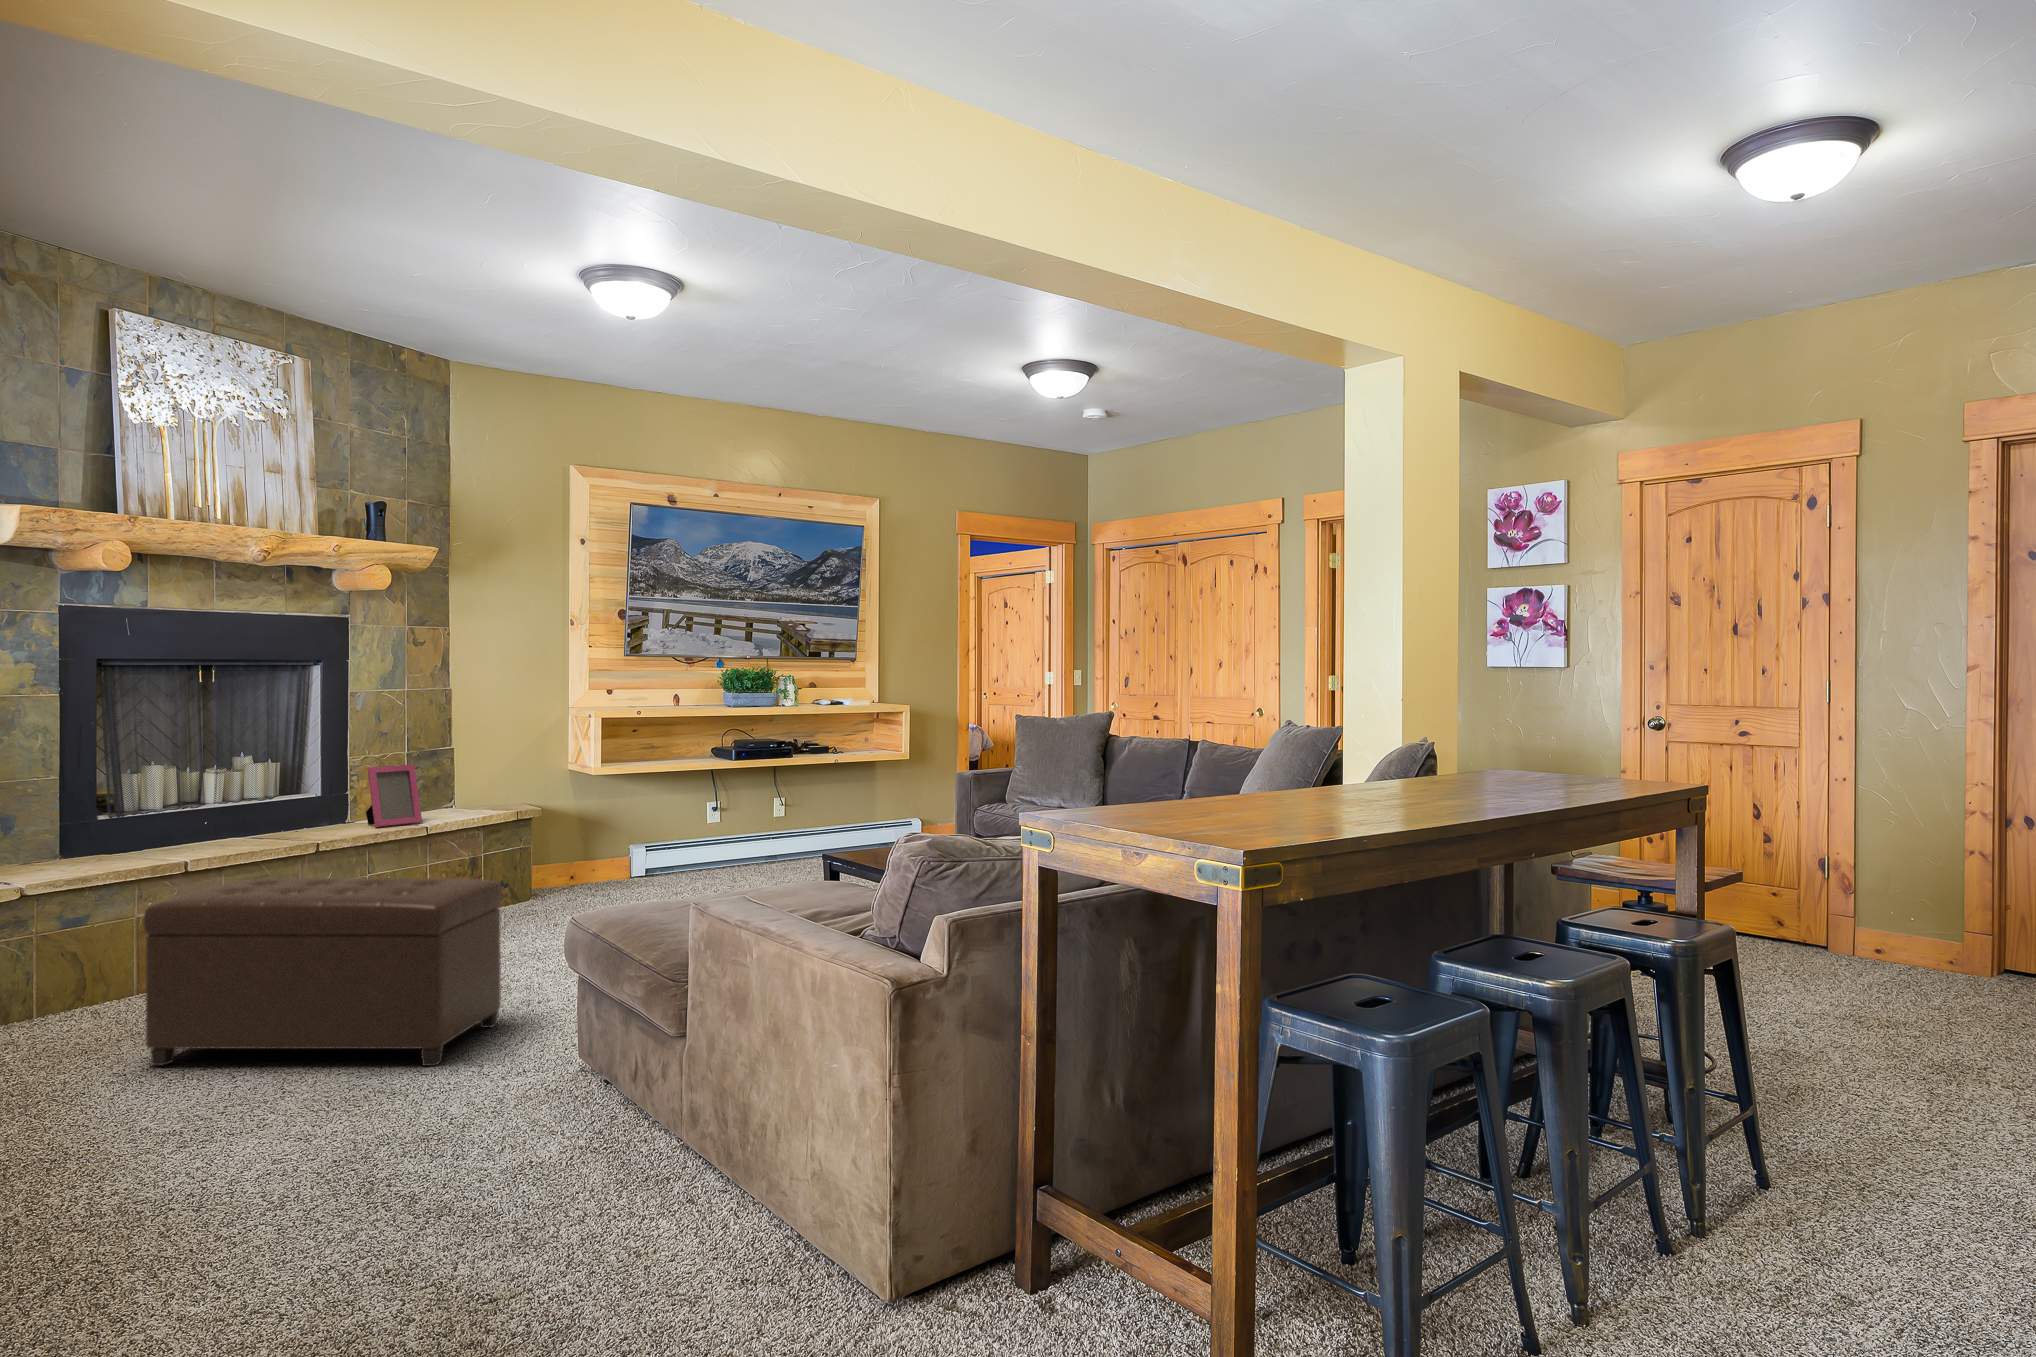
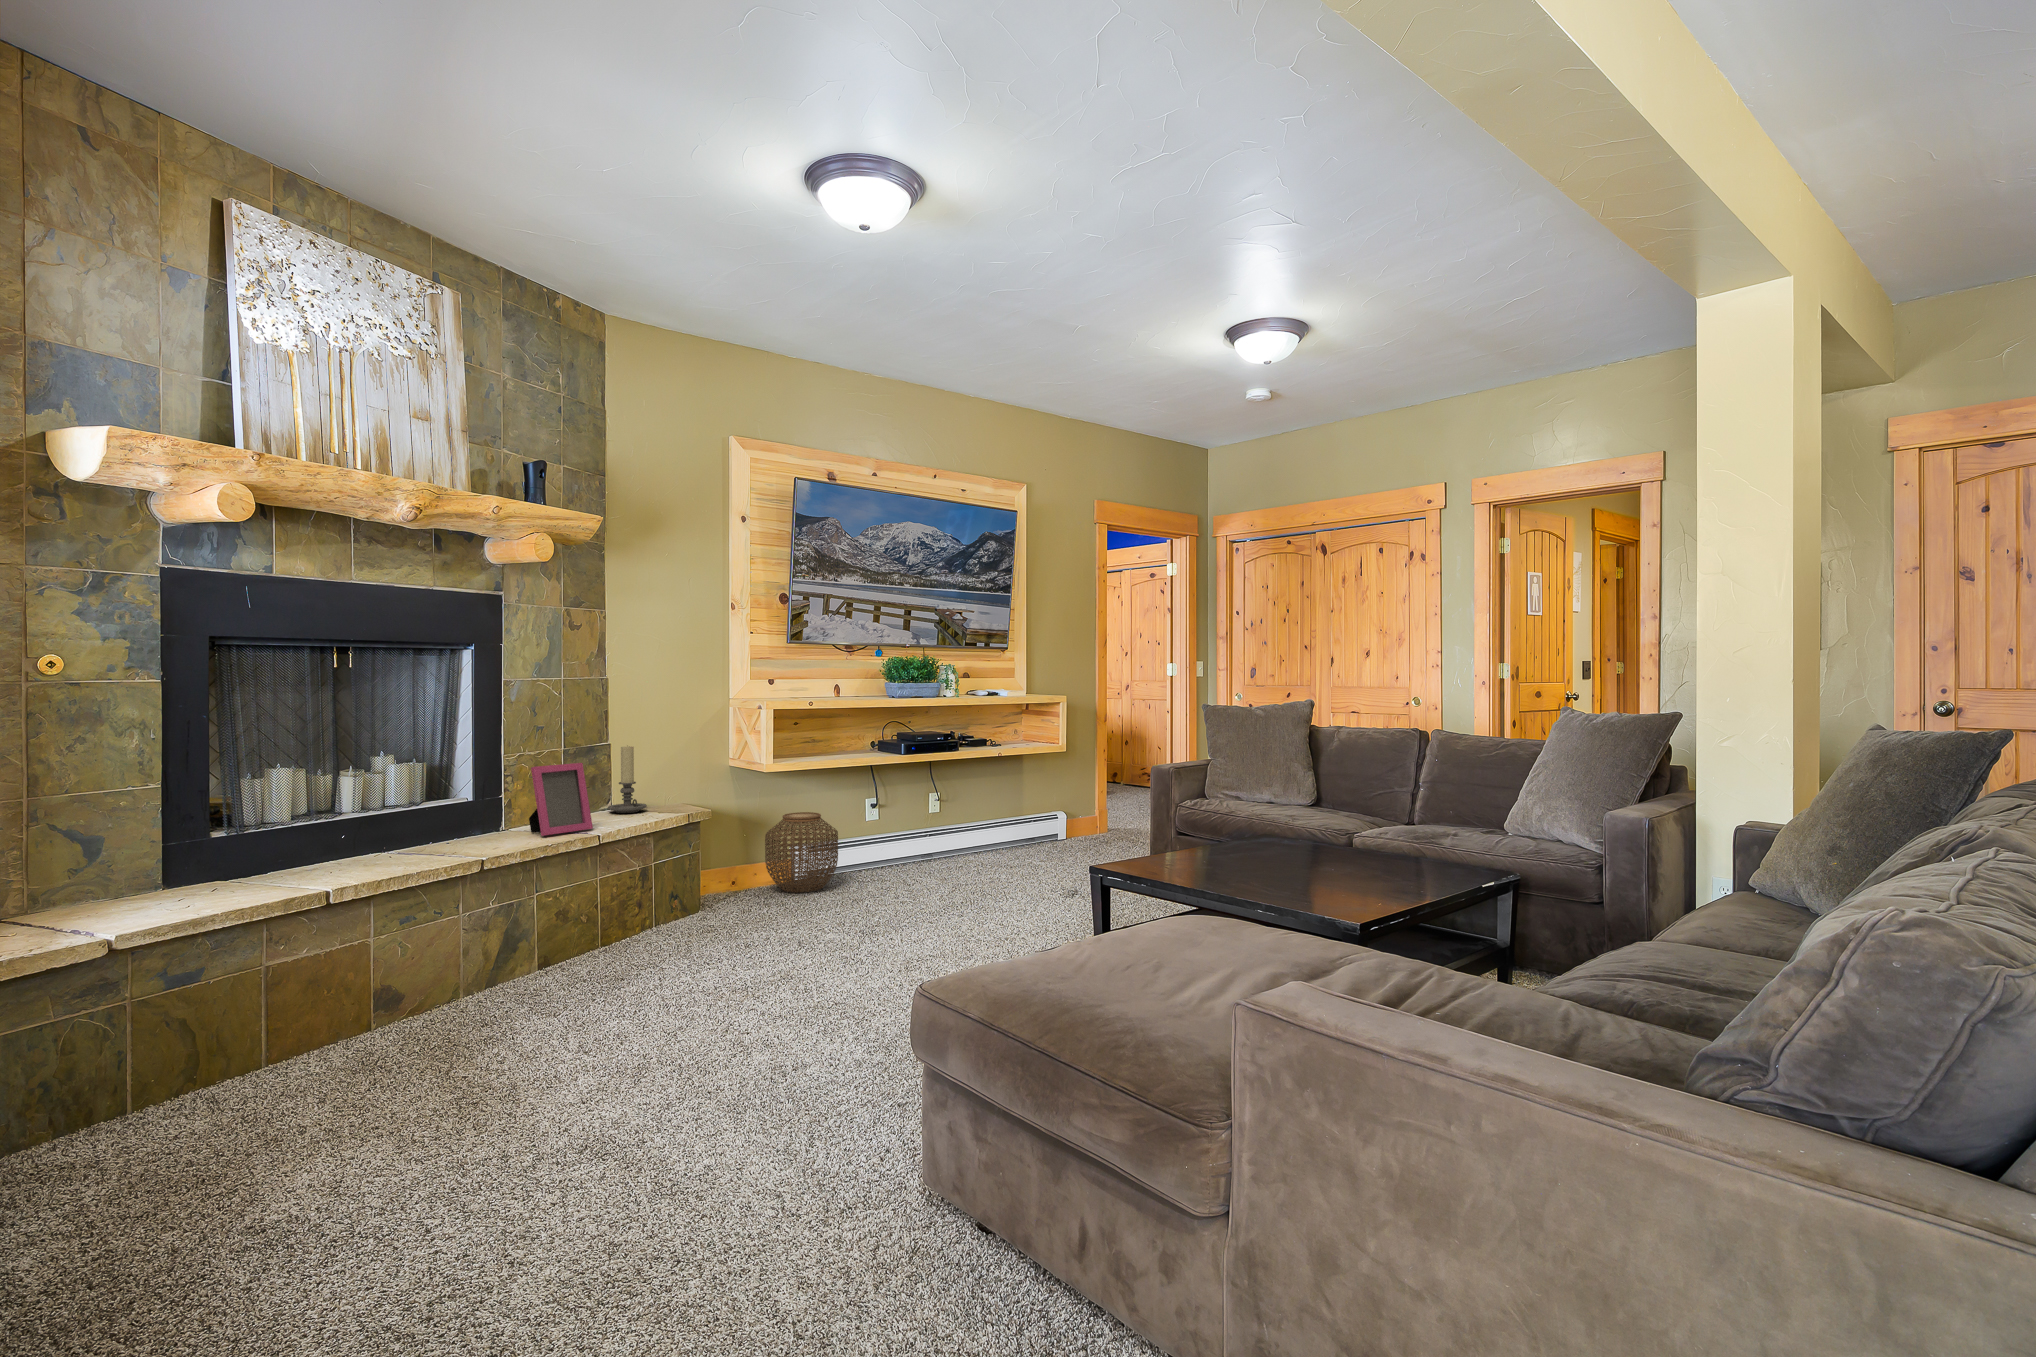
candle holder: none [445,750,480,811] -> present [608,746,647,813]
woven basket: none [598,814,667,888] -> present [765,812,838,892]
ottoman: present [143,878,502,1066] -> none [282,922,767,1214]

